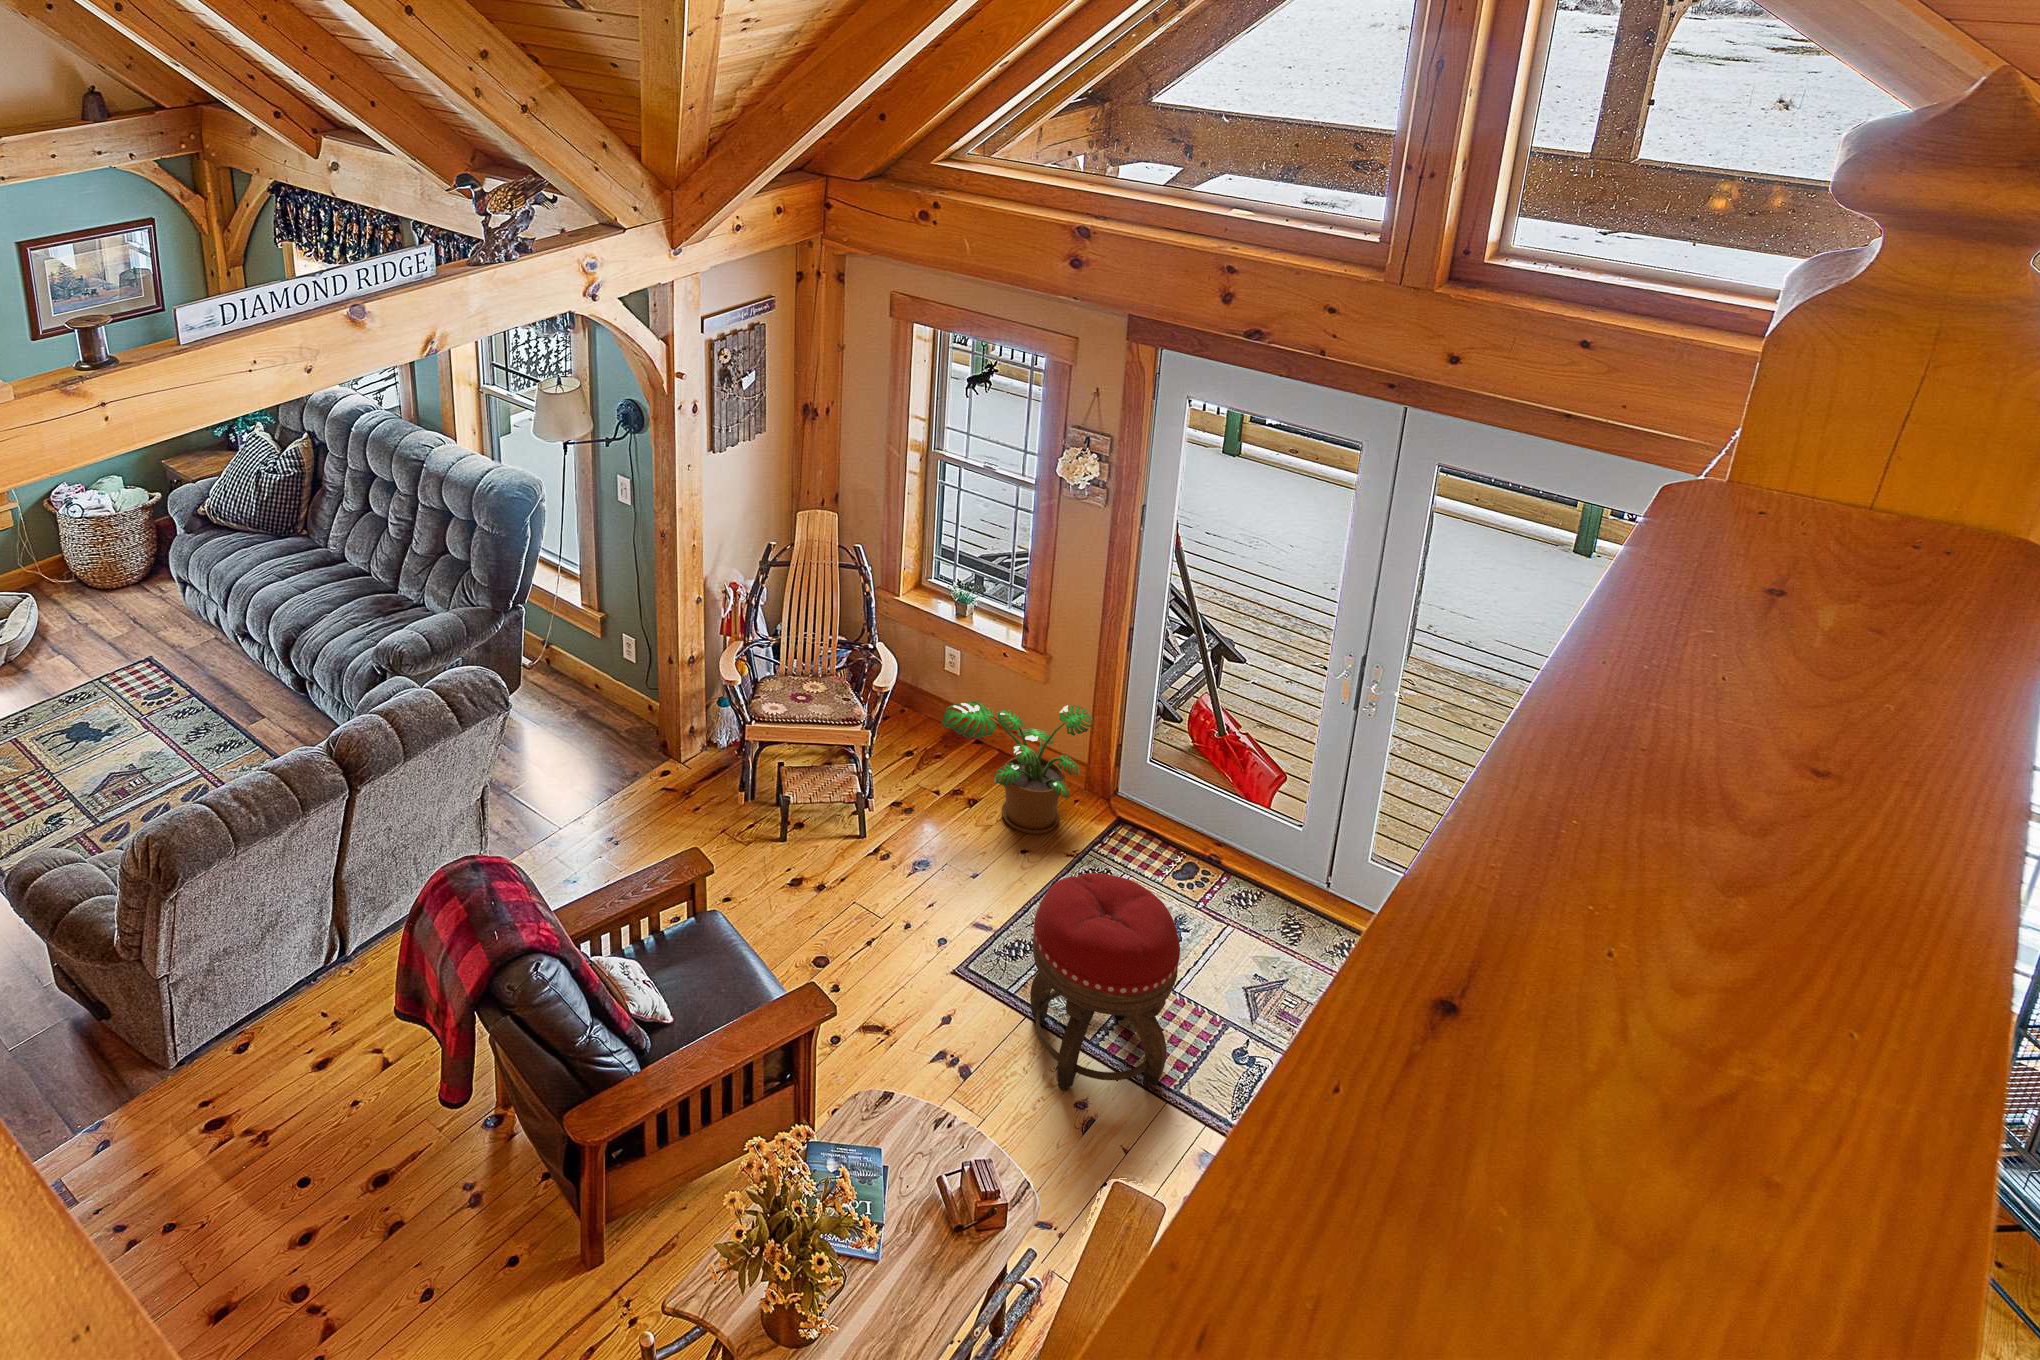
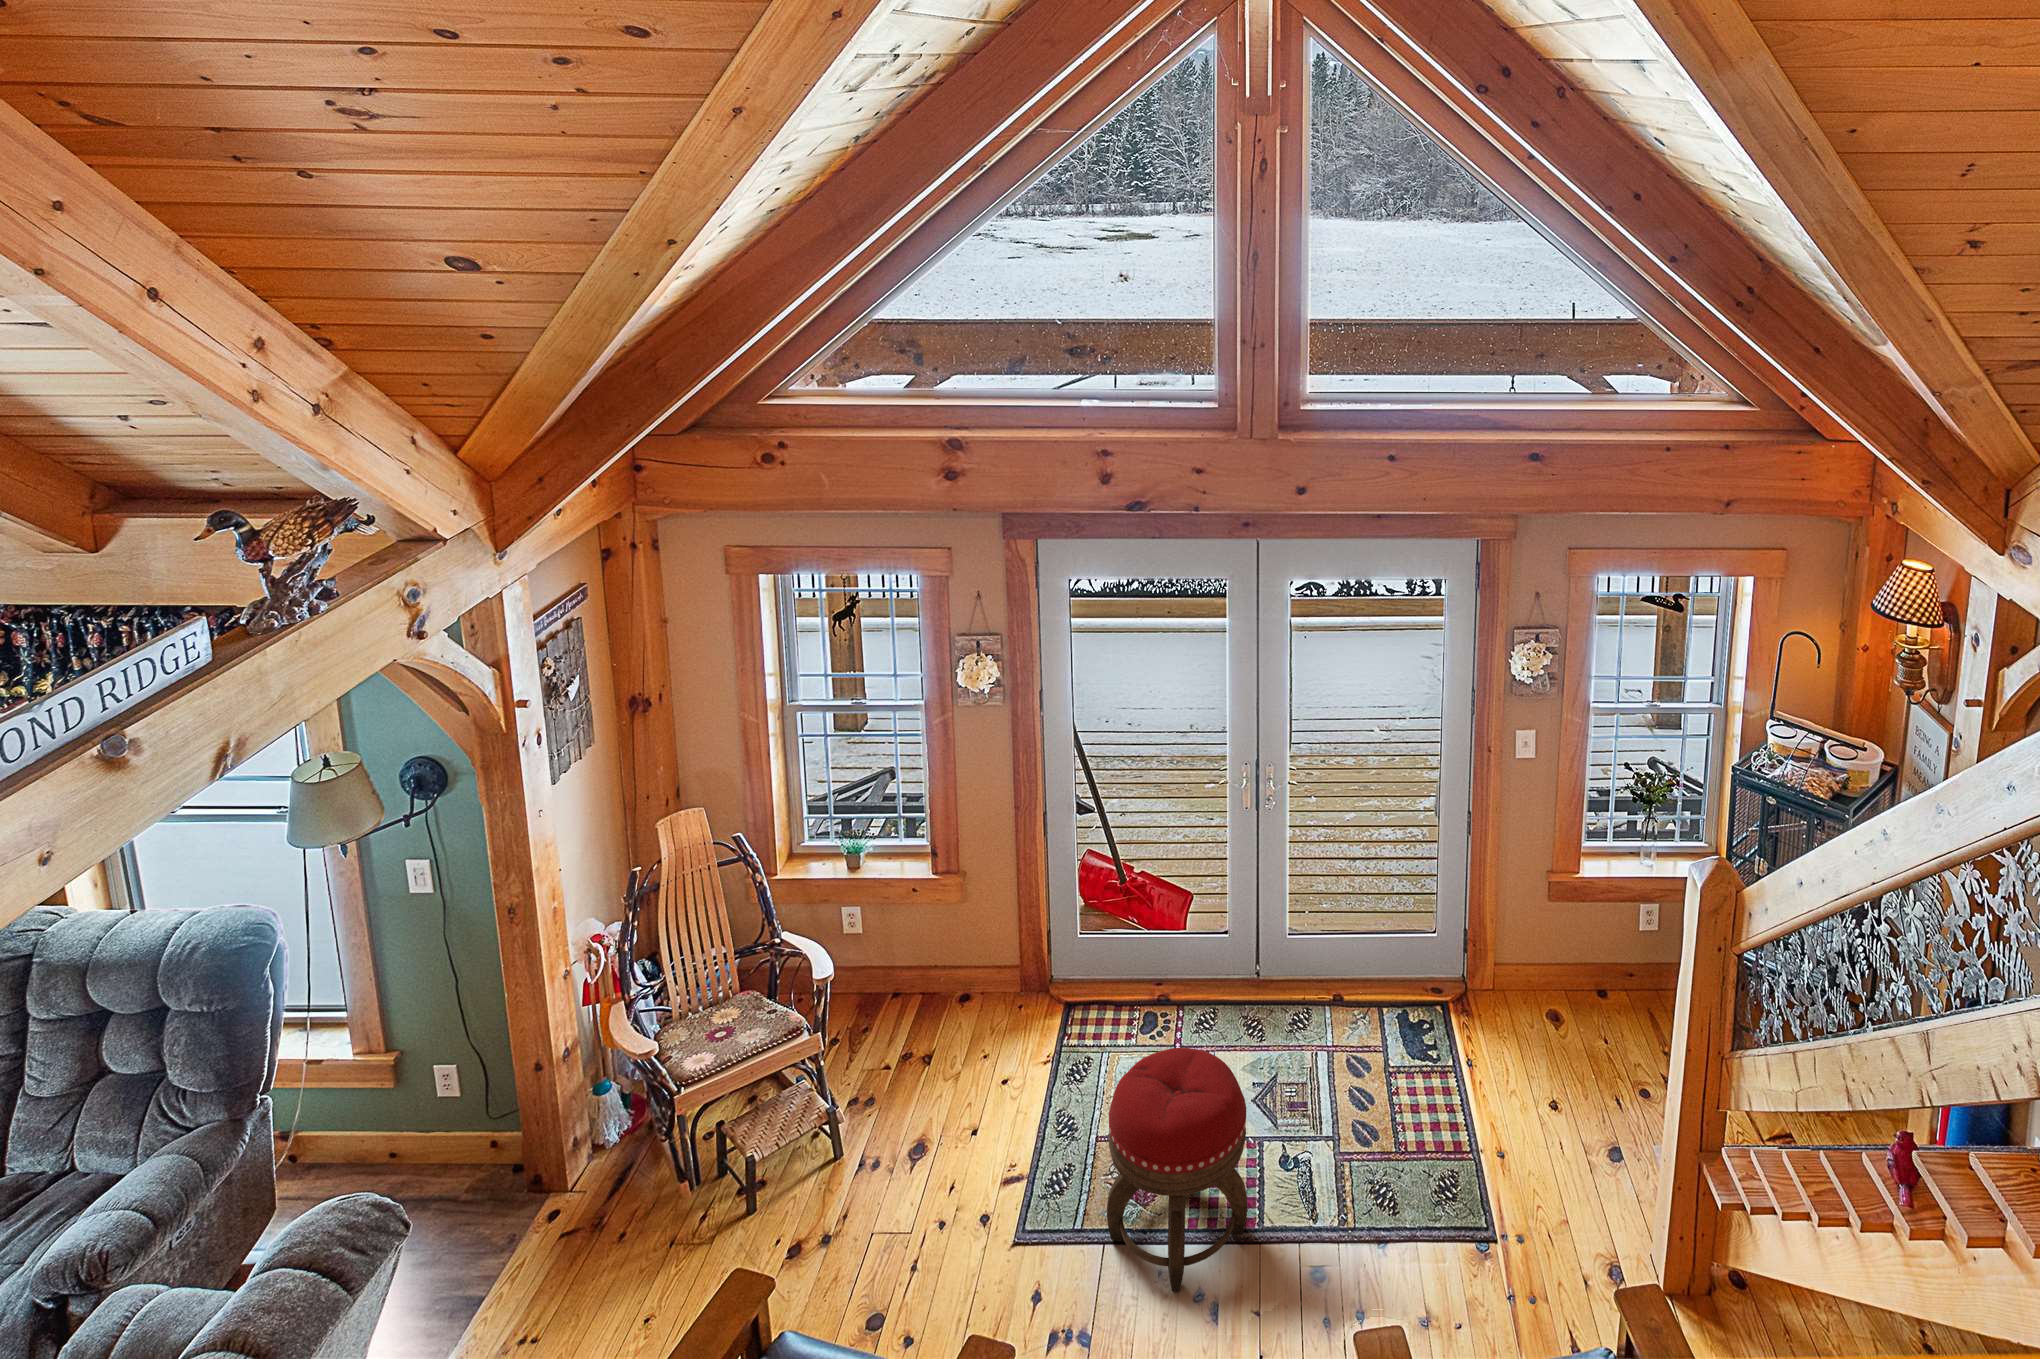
potted plant: present [941,701,1094,834] -> none [895,910,1033,1064]

